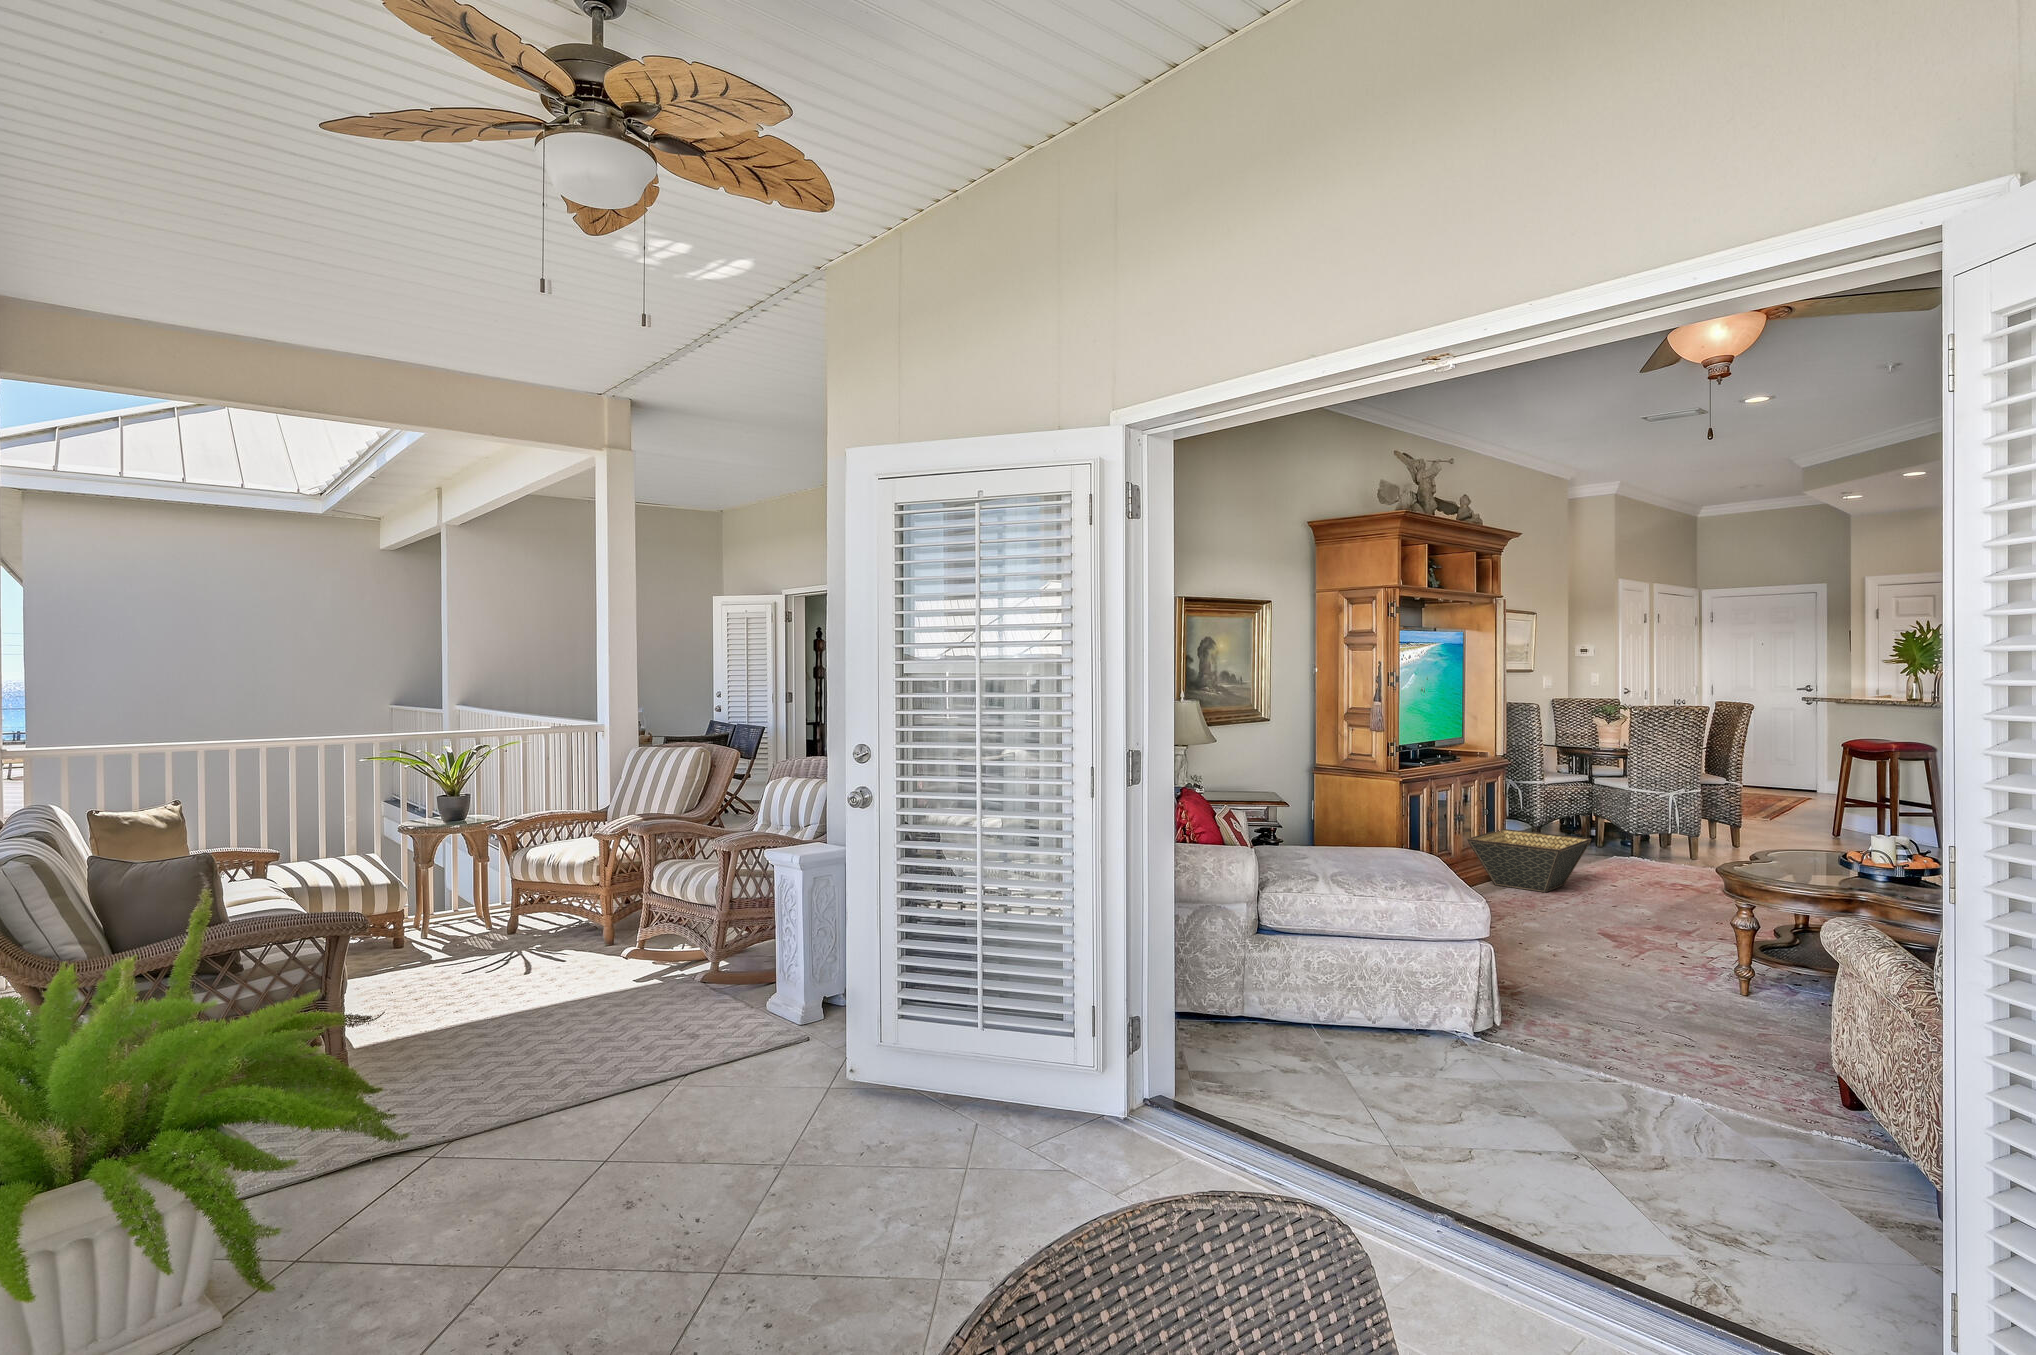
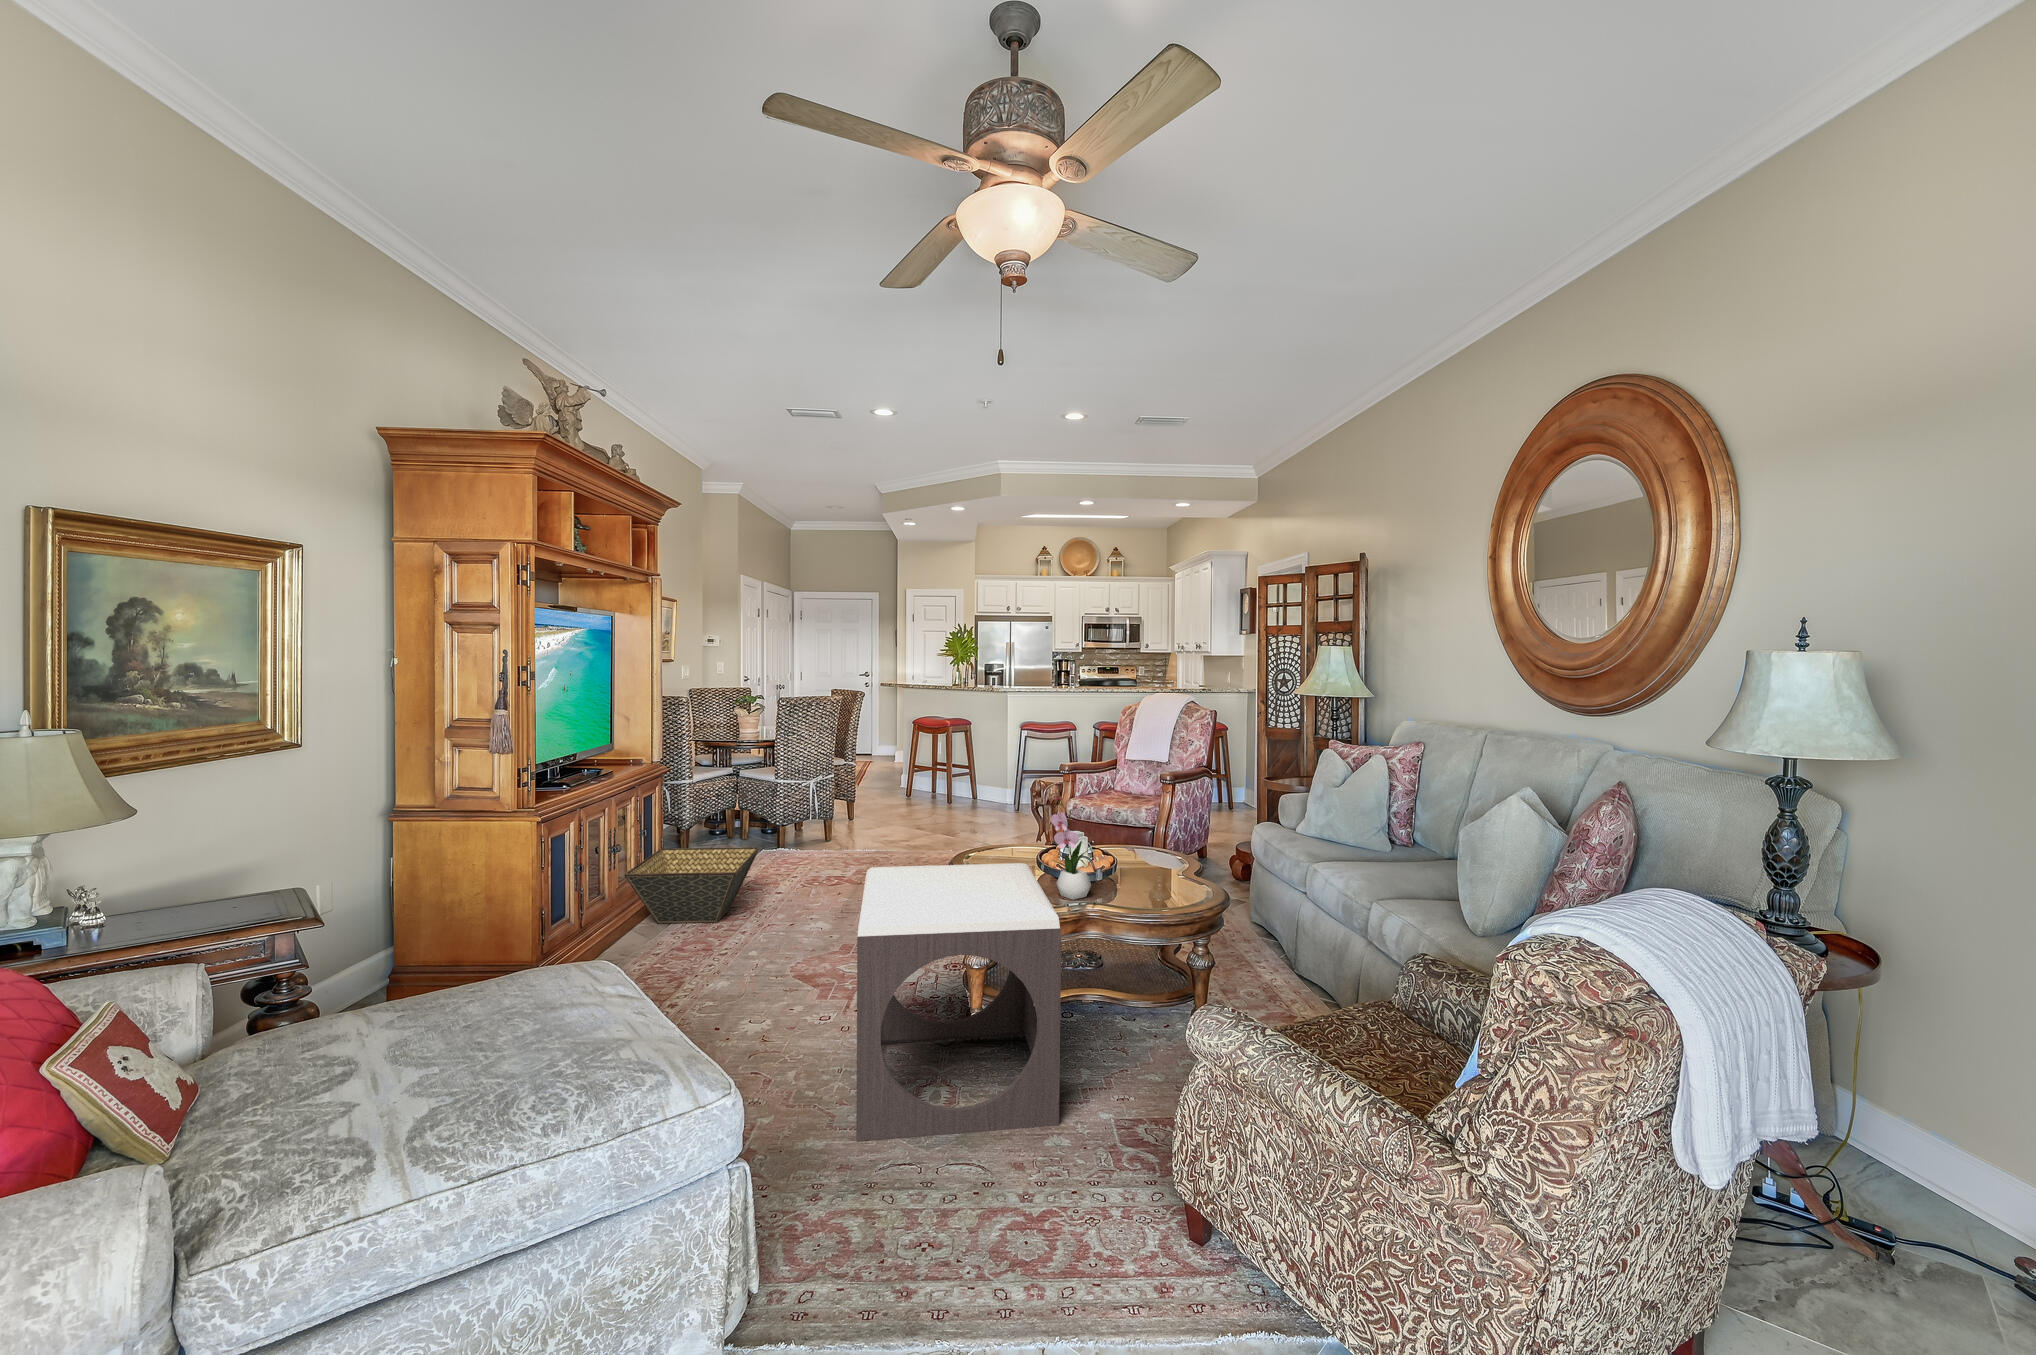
flower arrangement: none [1834,790,1891,889] -> present [1051,797,1095,900]
footstool: none [1596,829,1802,1042] -> present [856,863,1061,1141]

